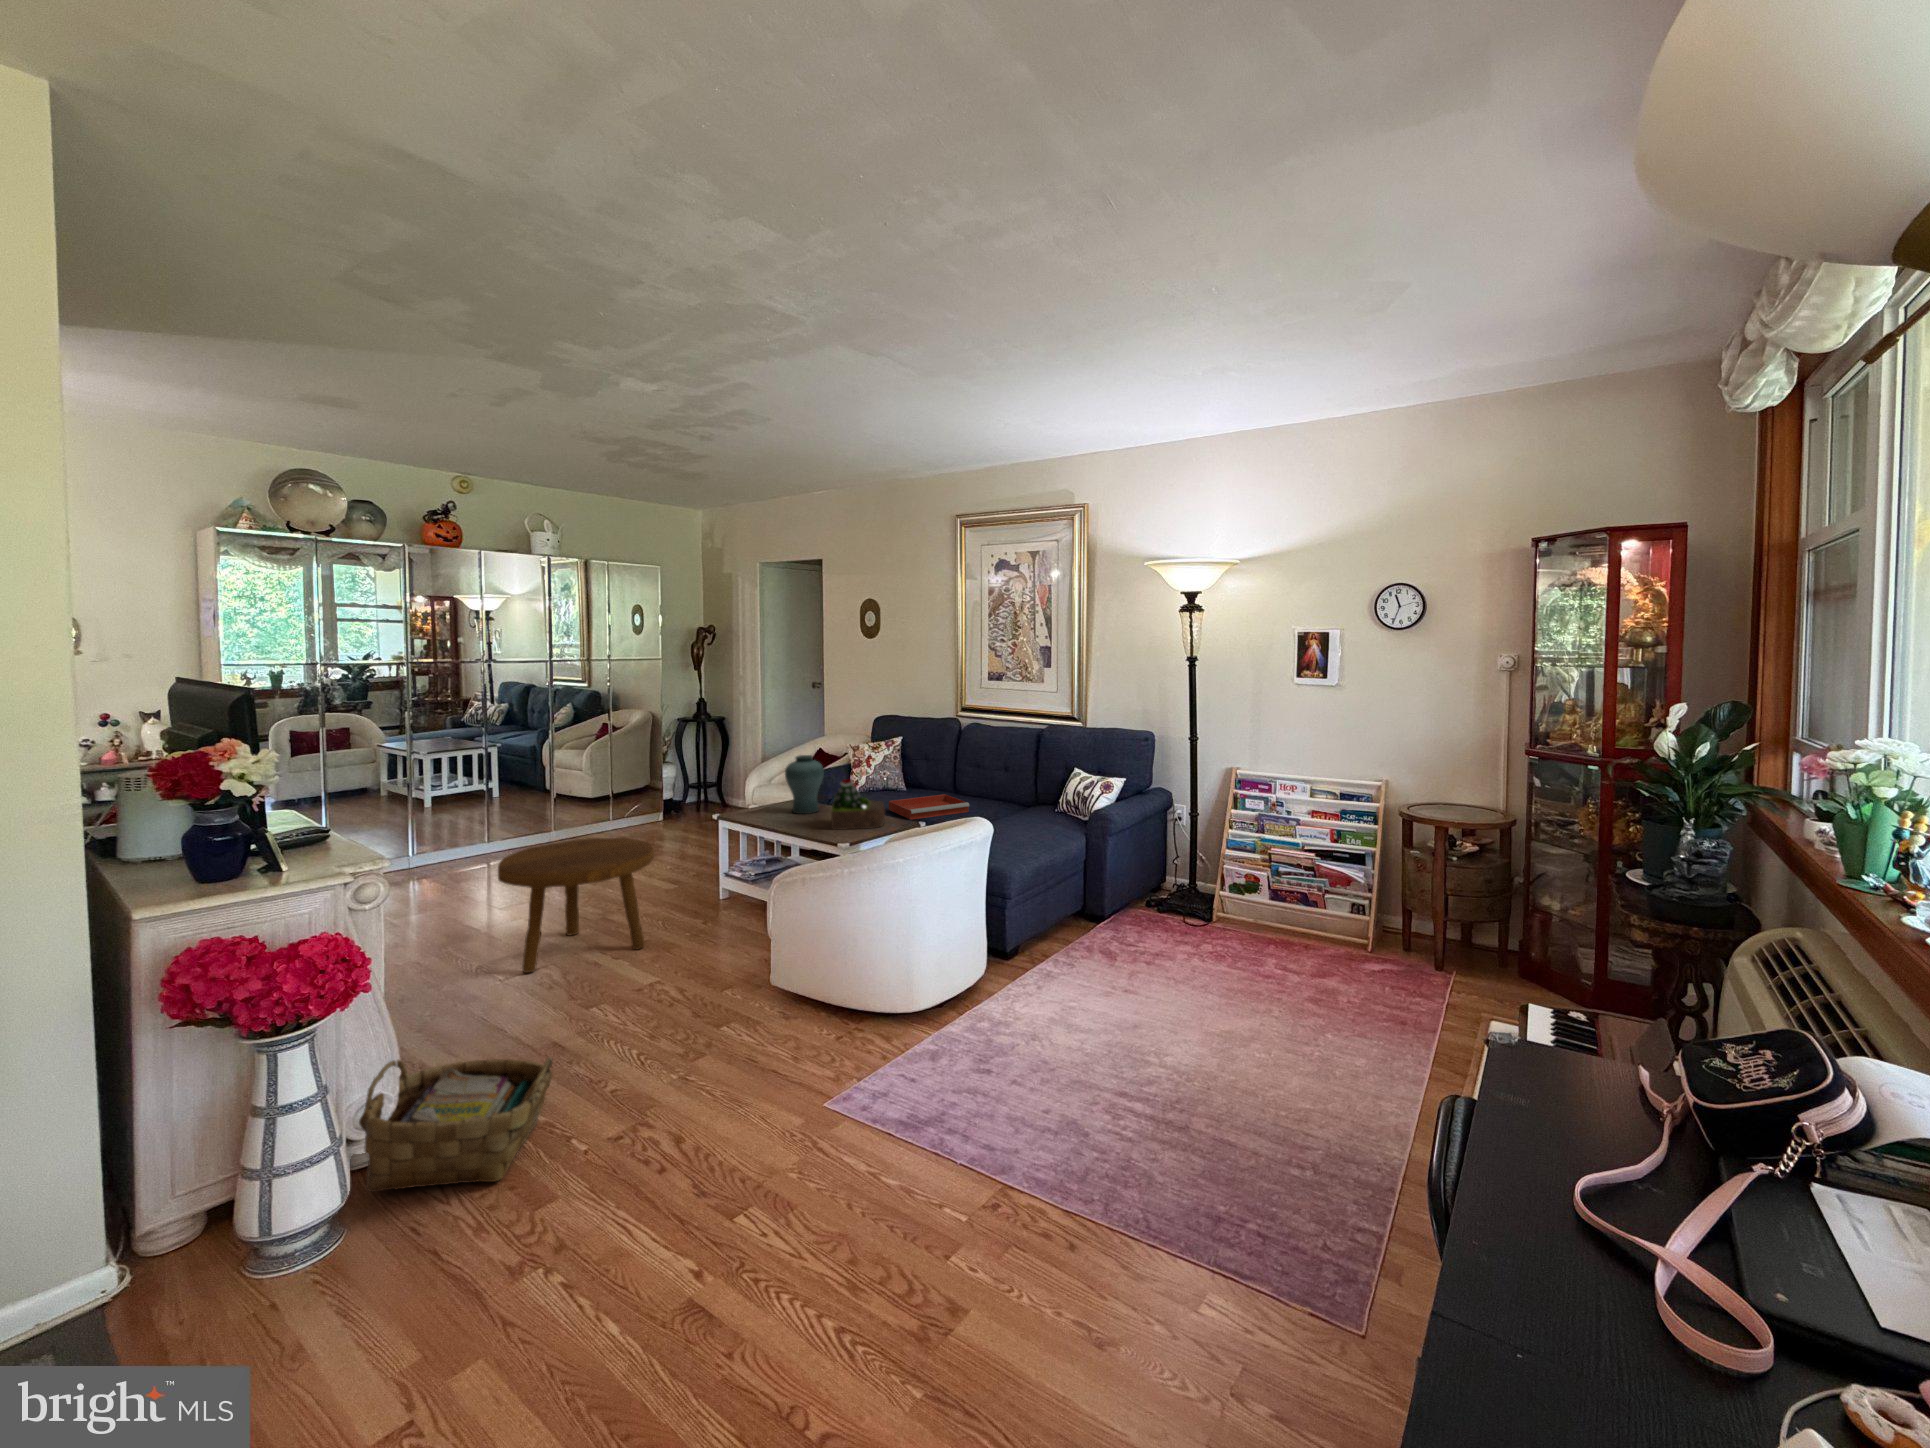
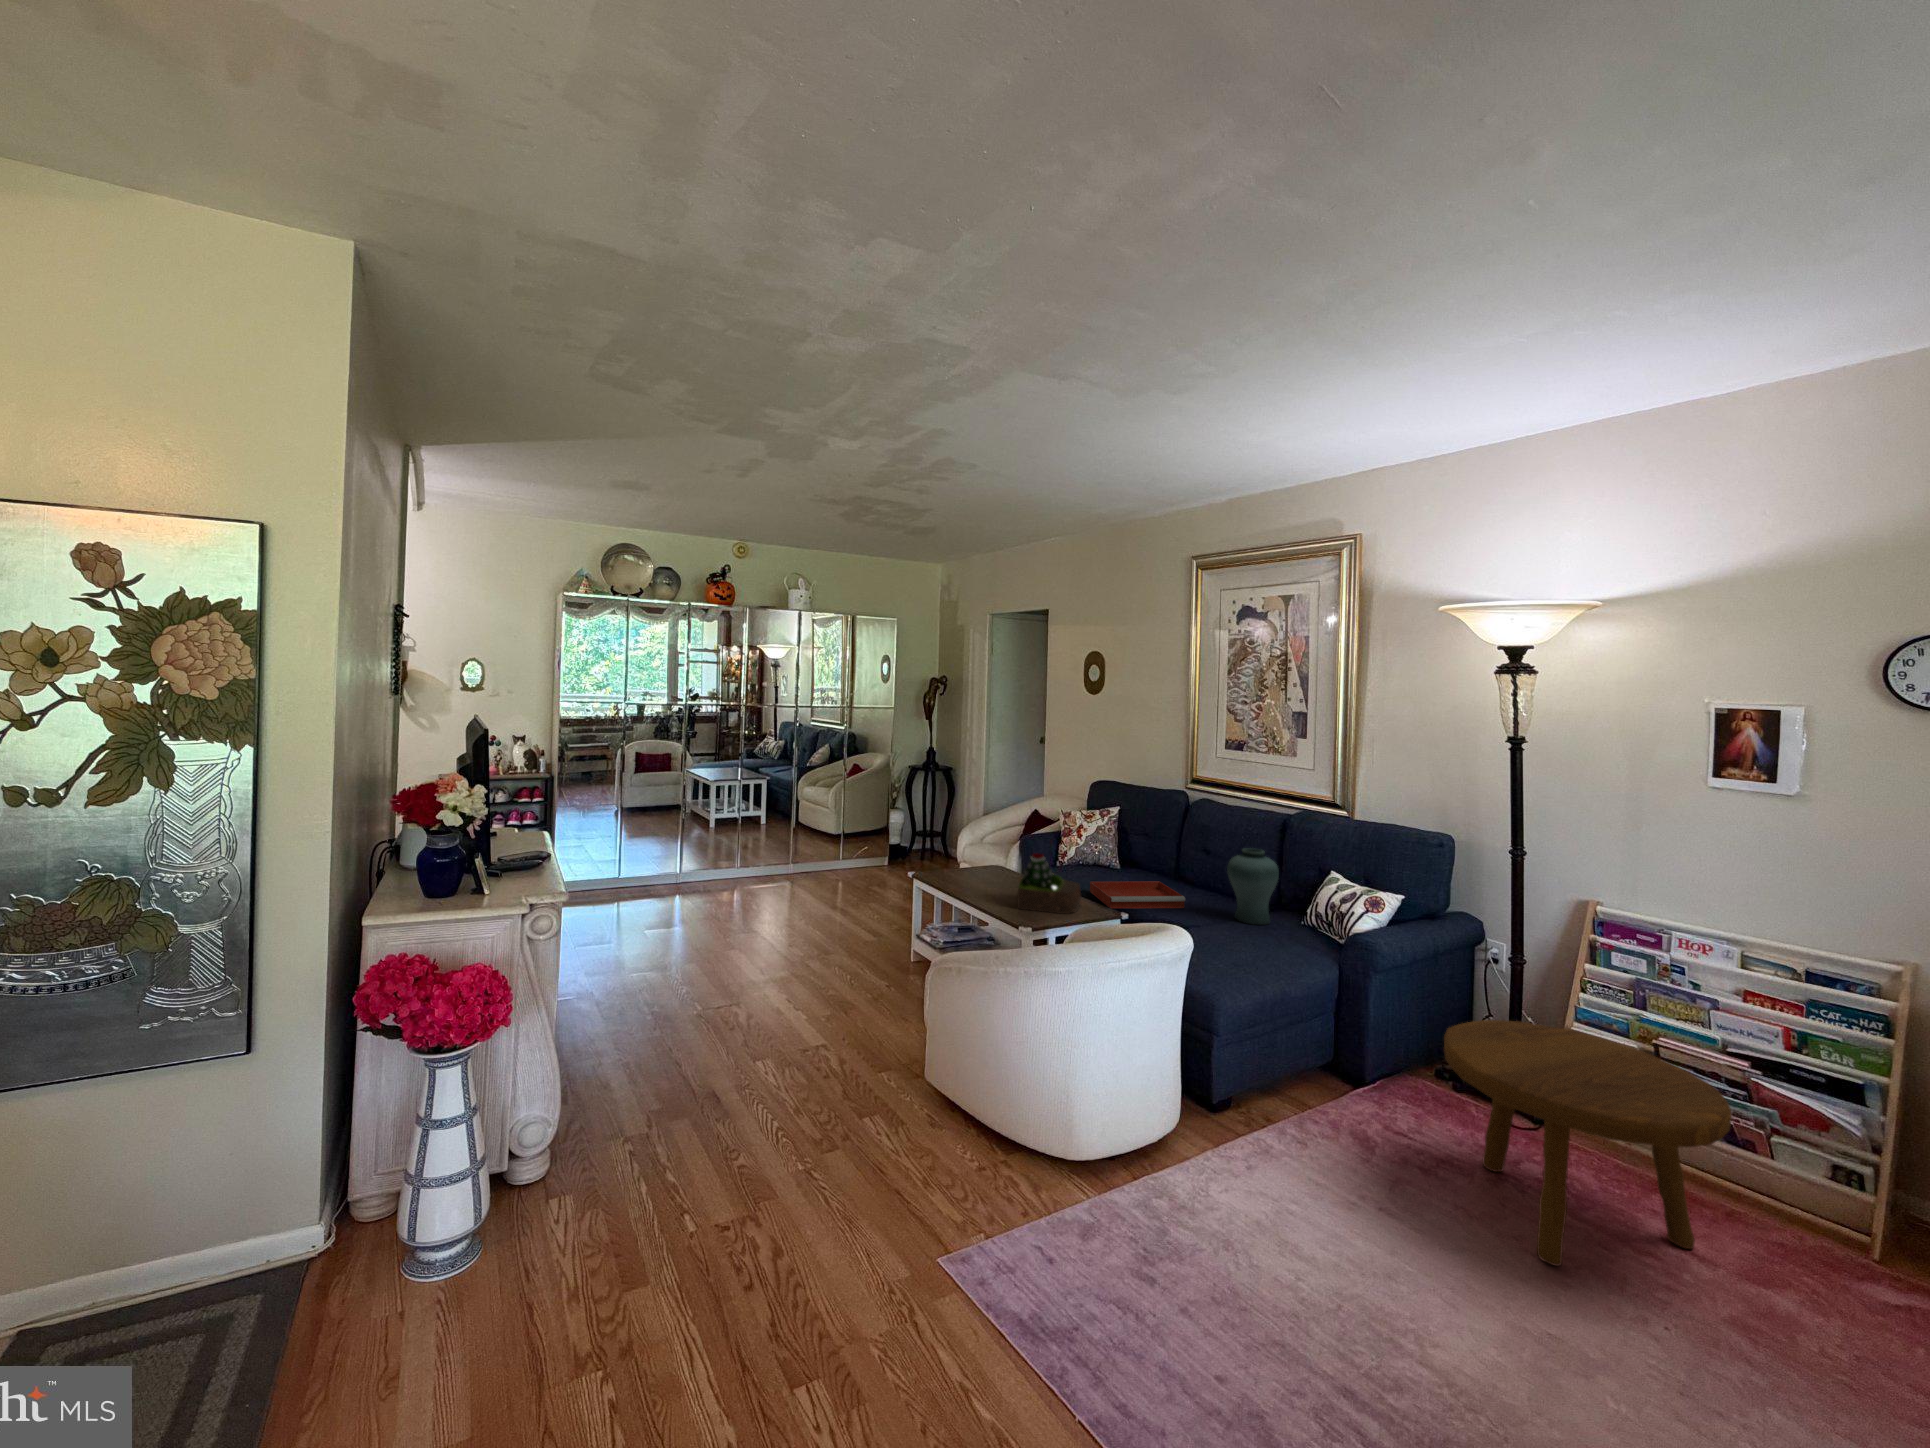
vase: present [785,755,824,814] -> present [1227,848,1279,925]
footstool: present [498,837,654,973] -> present [1444,1020,1732,1266]
woven basket: present [359,1057,552,1192] -> none [522,1087,684,1240]

